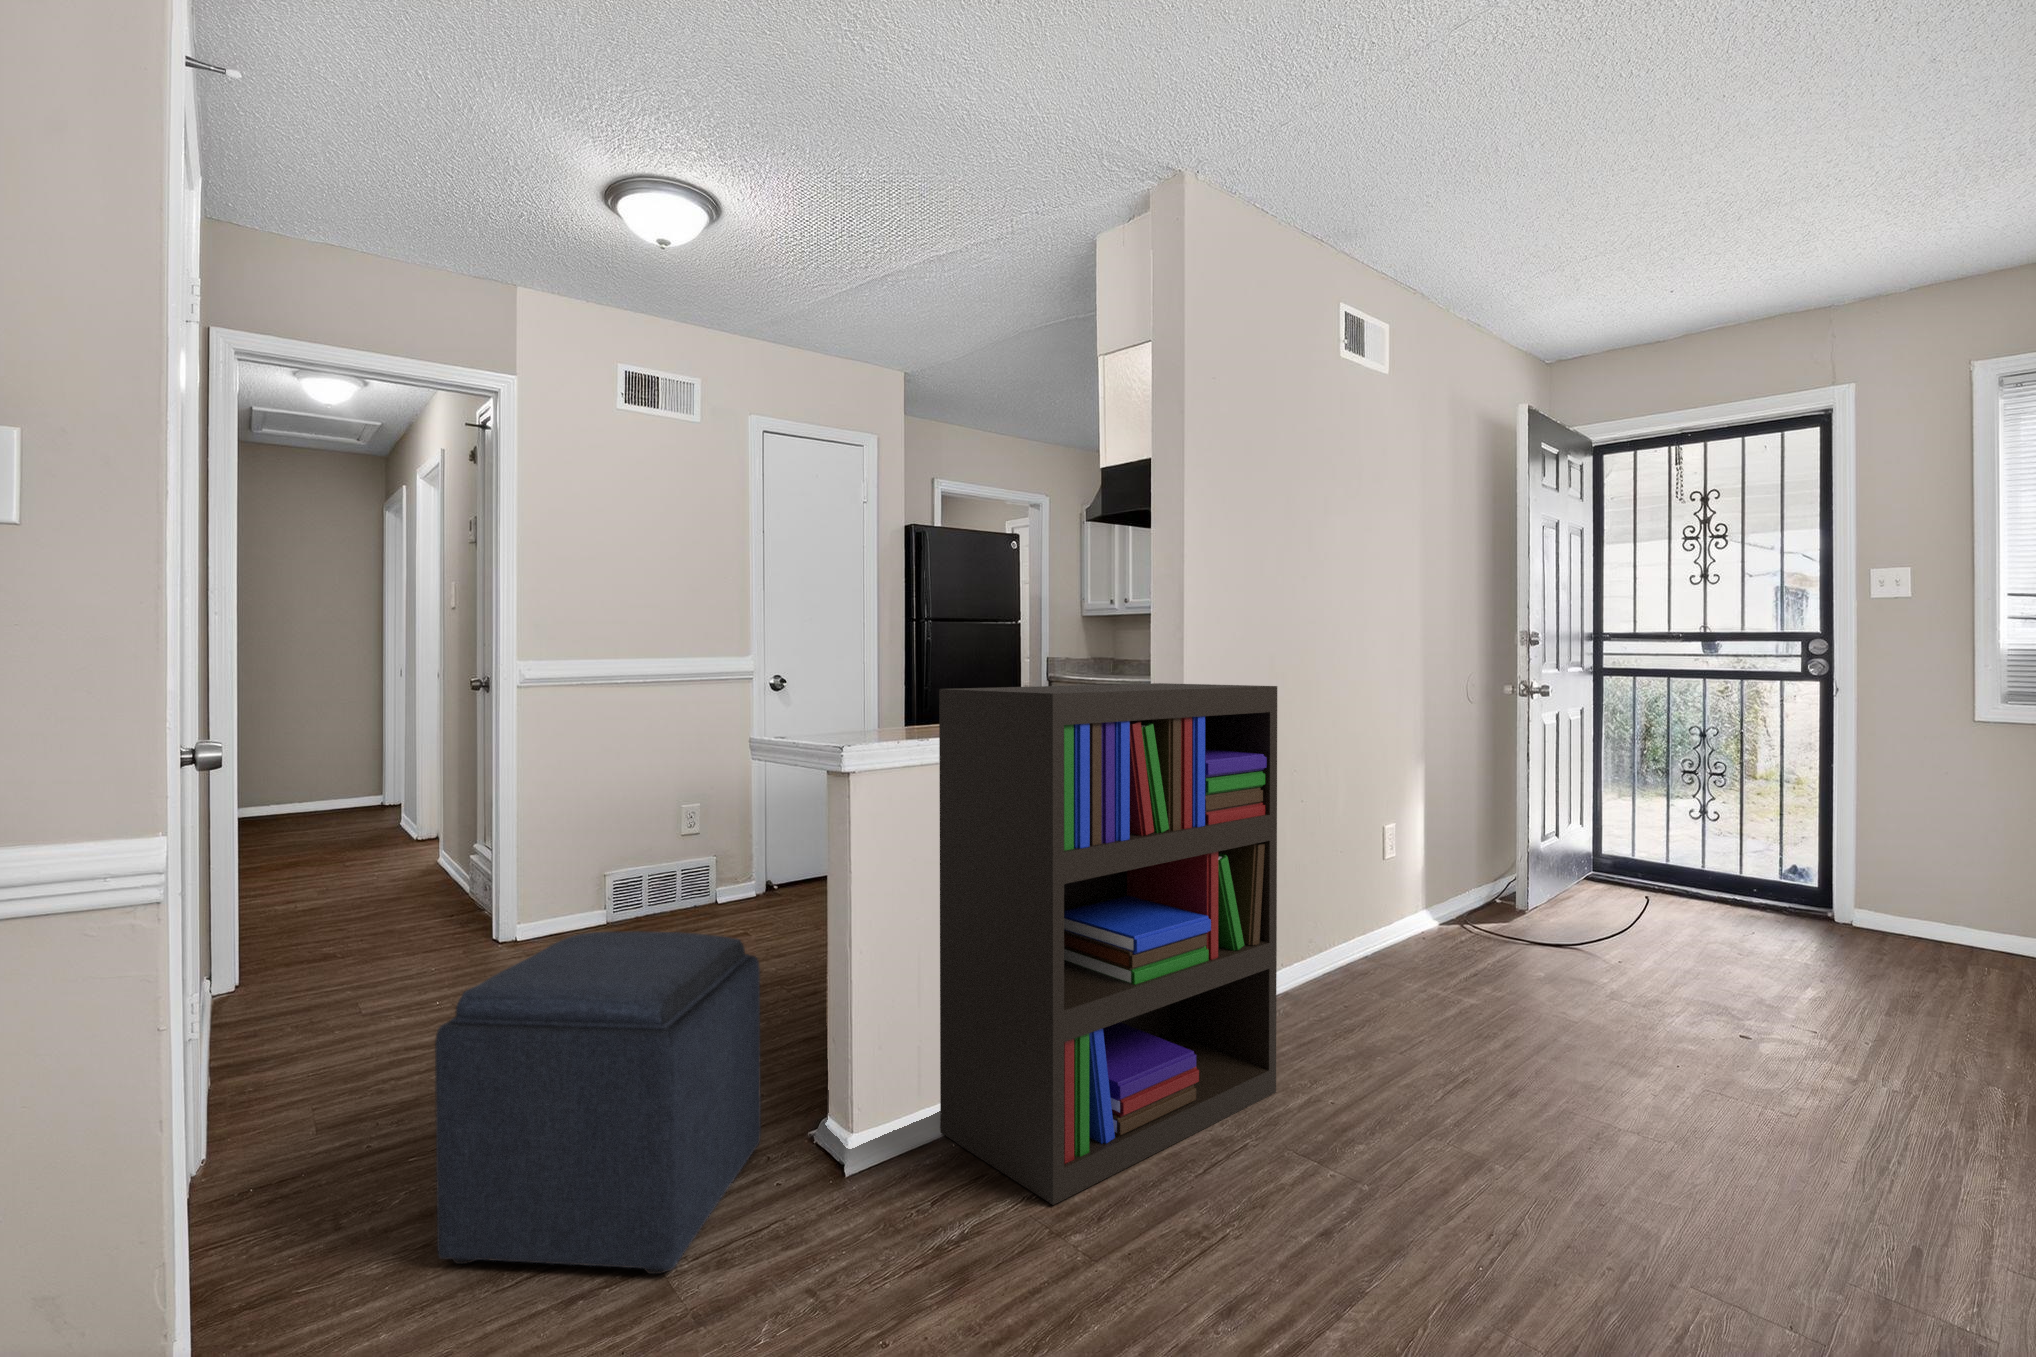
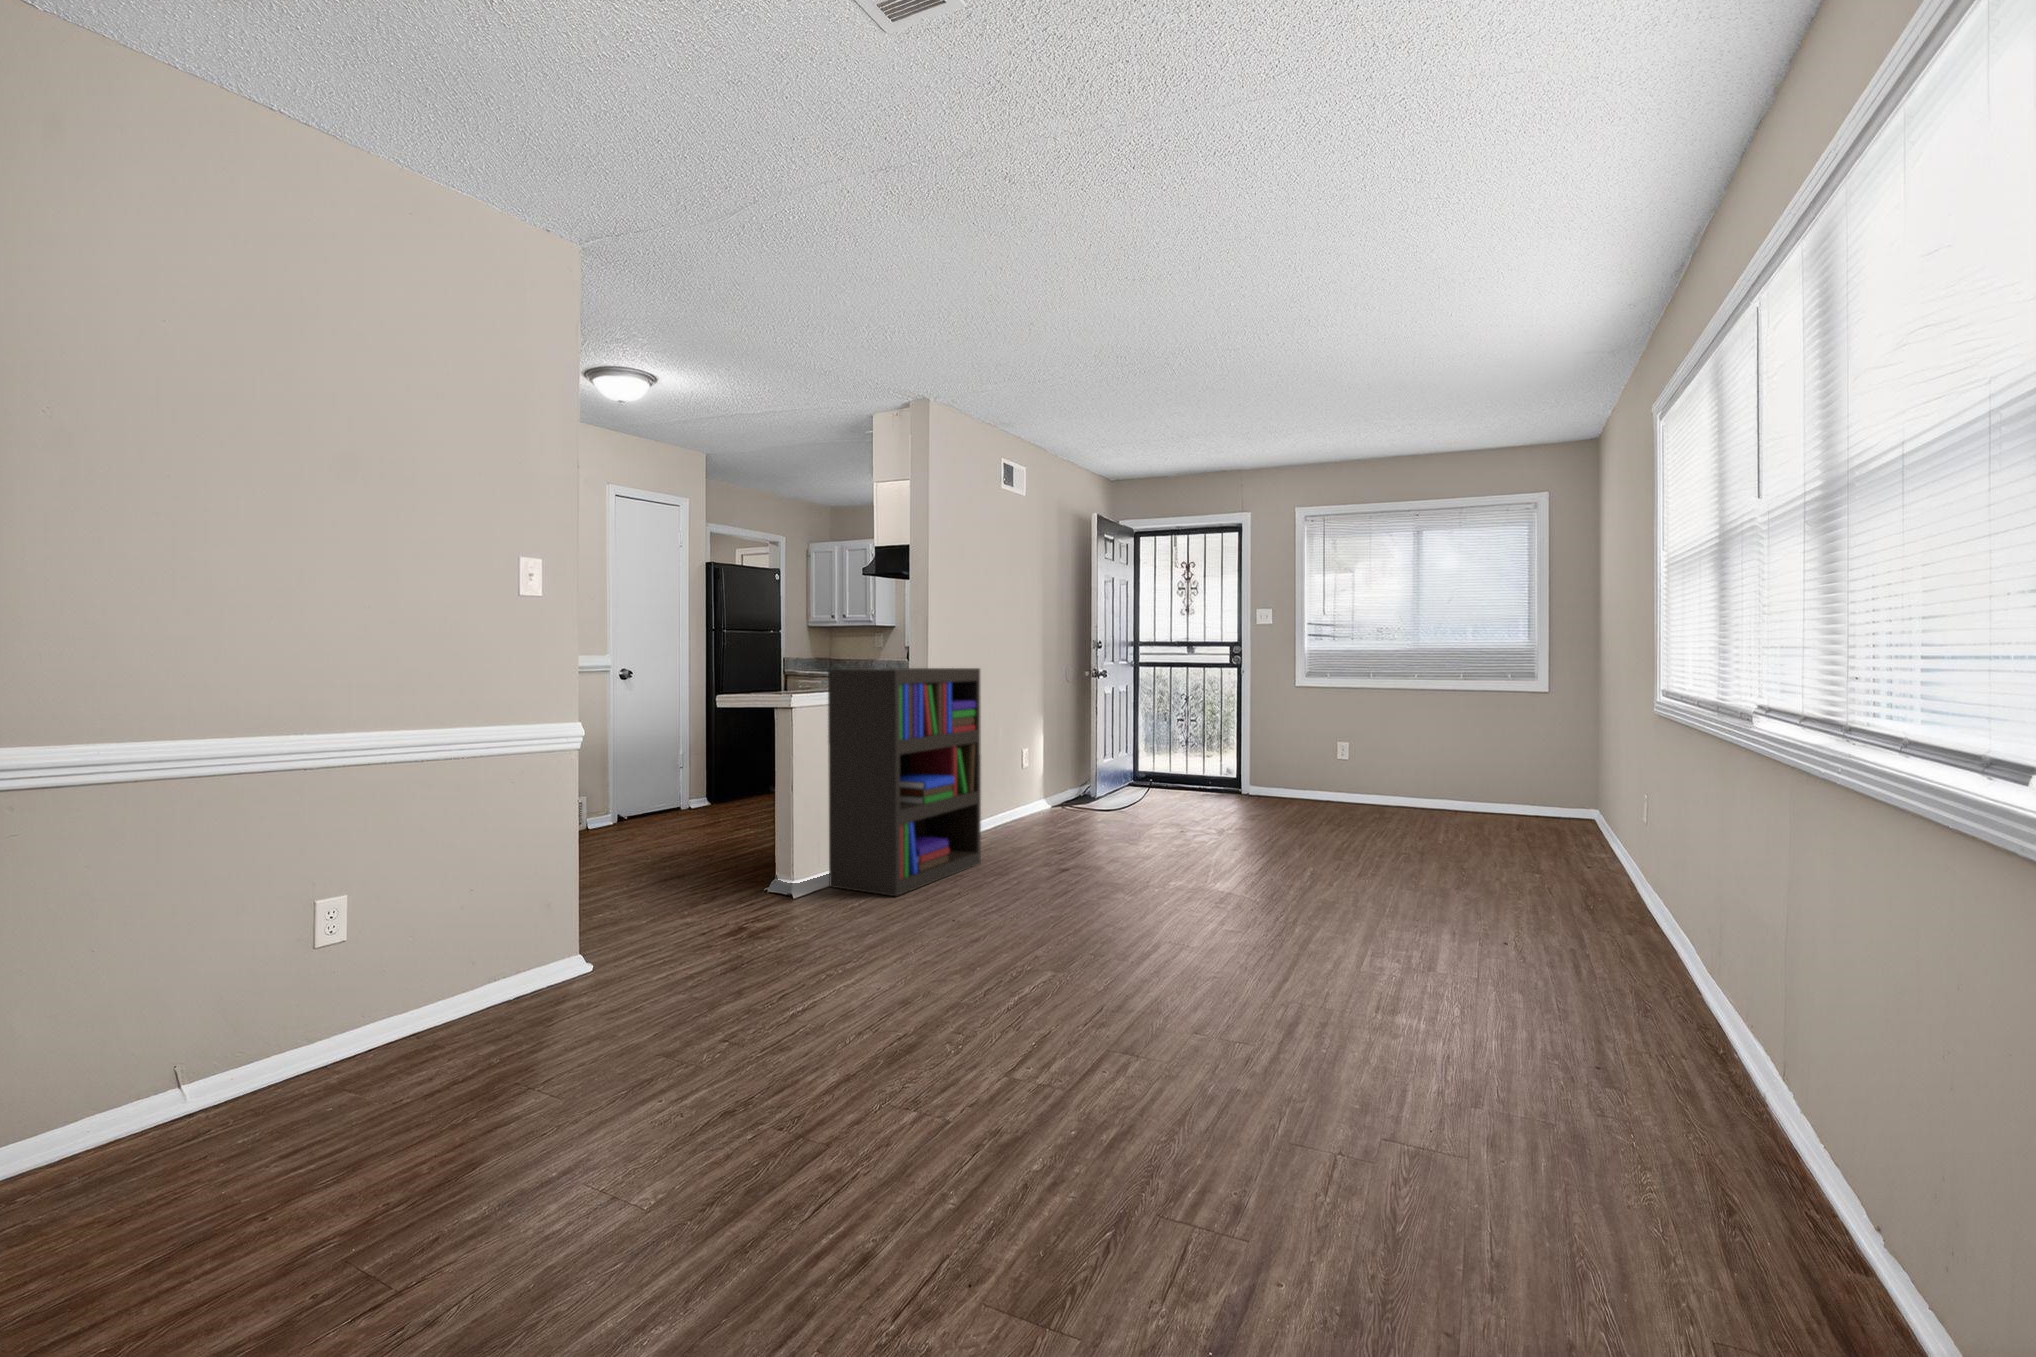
ottoman: present [435,931,761,1274] -> none [626,792,745,934]

